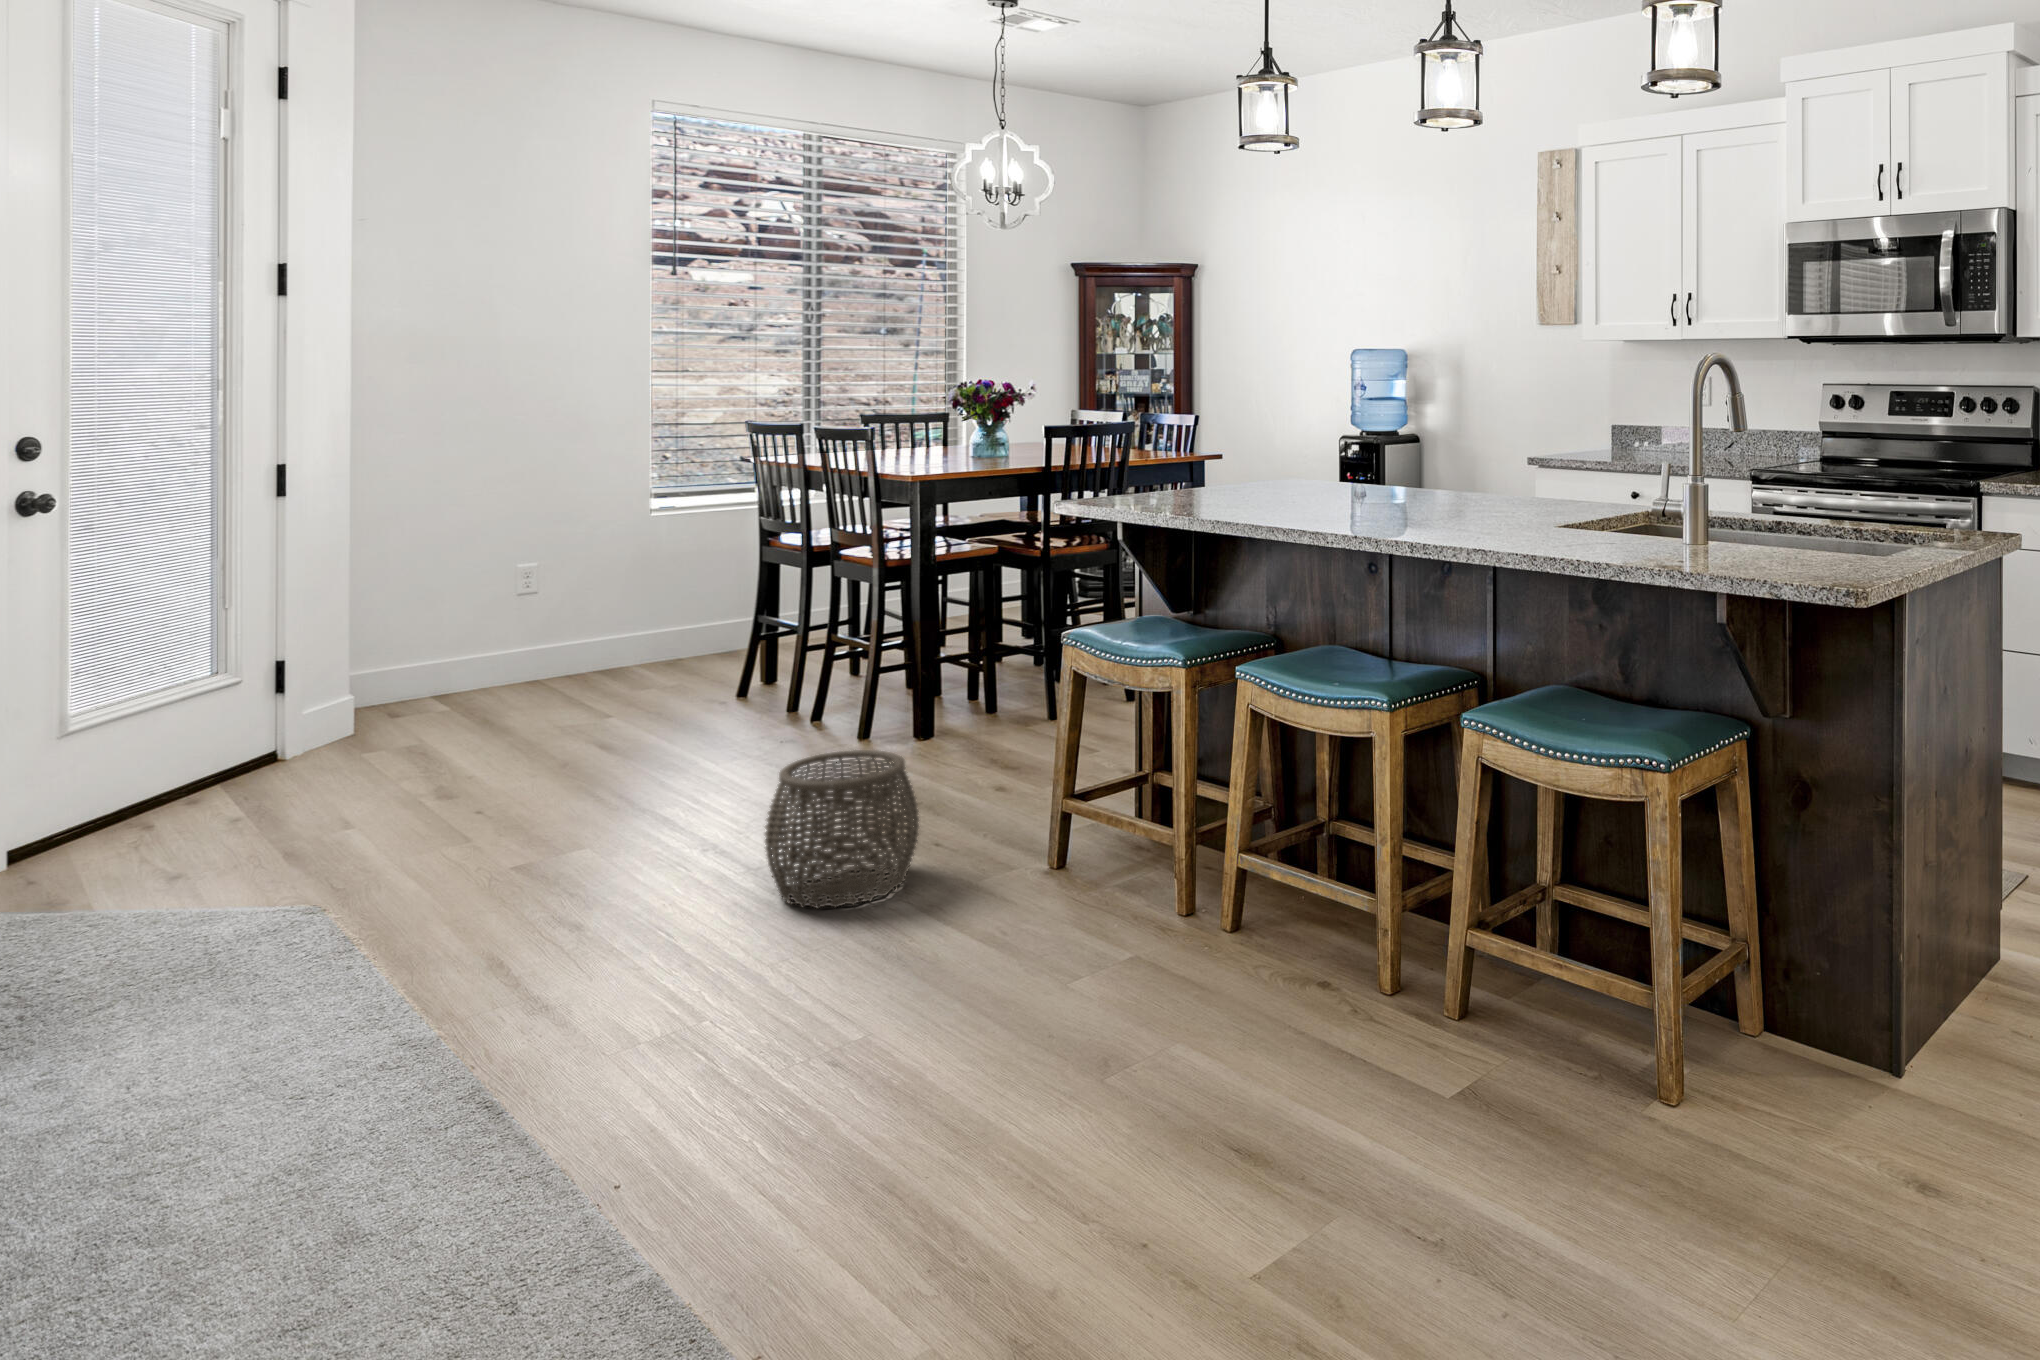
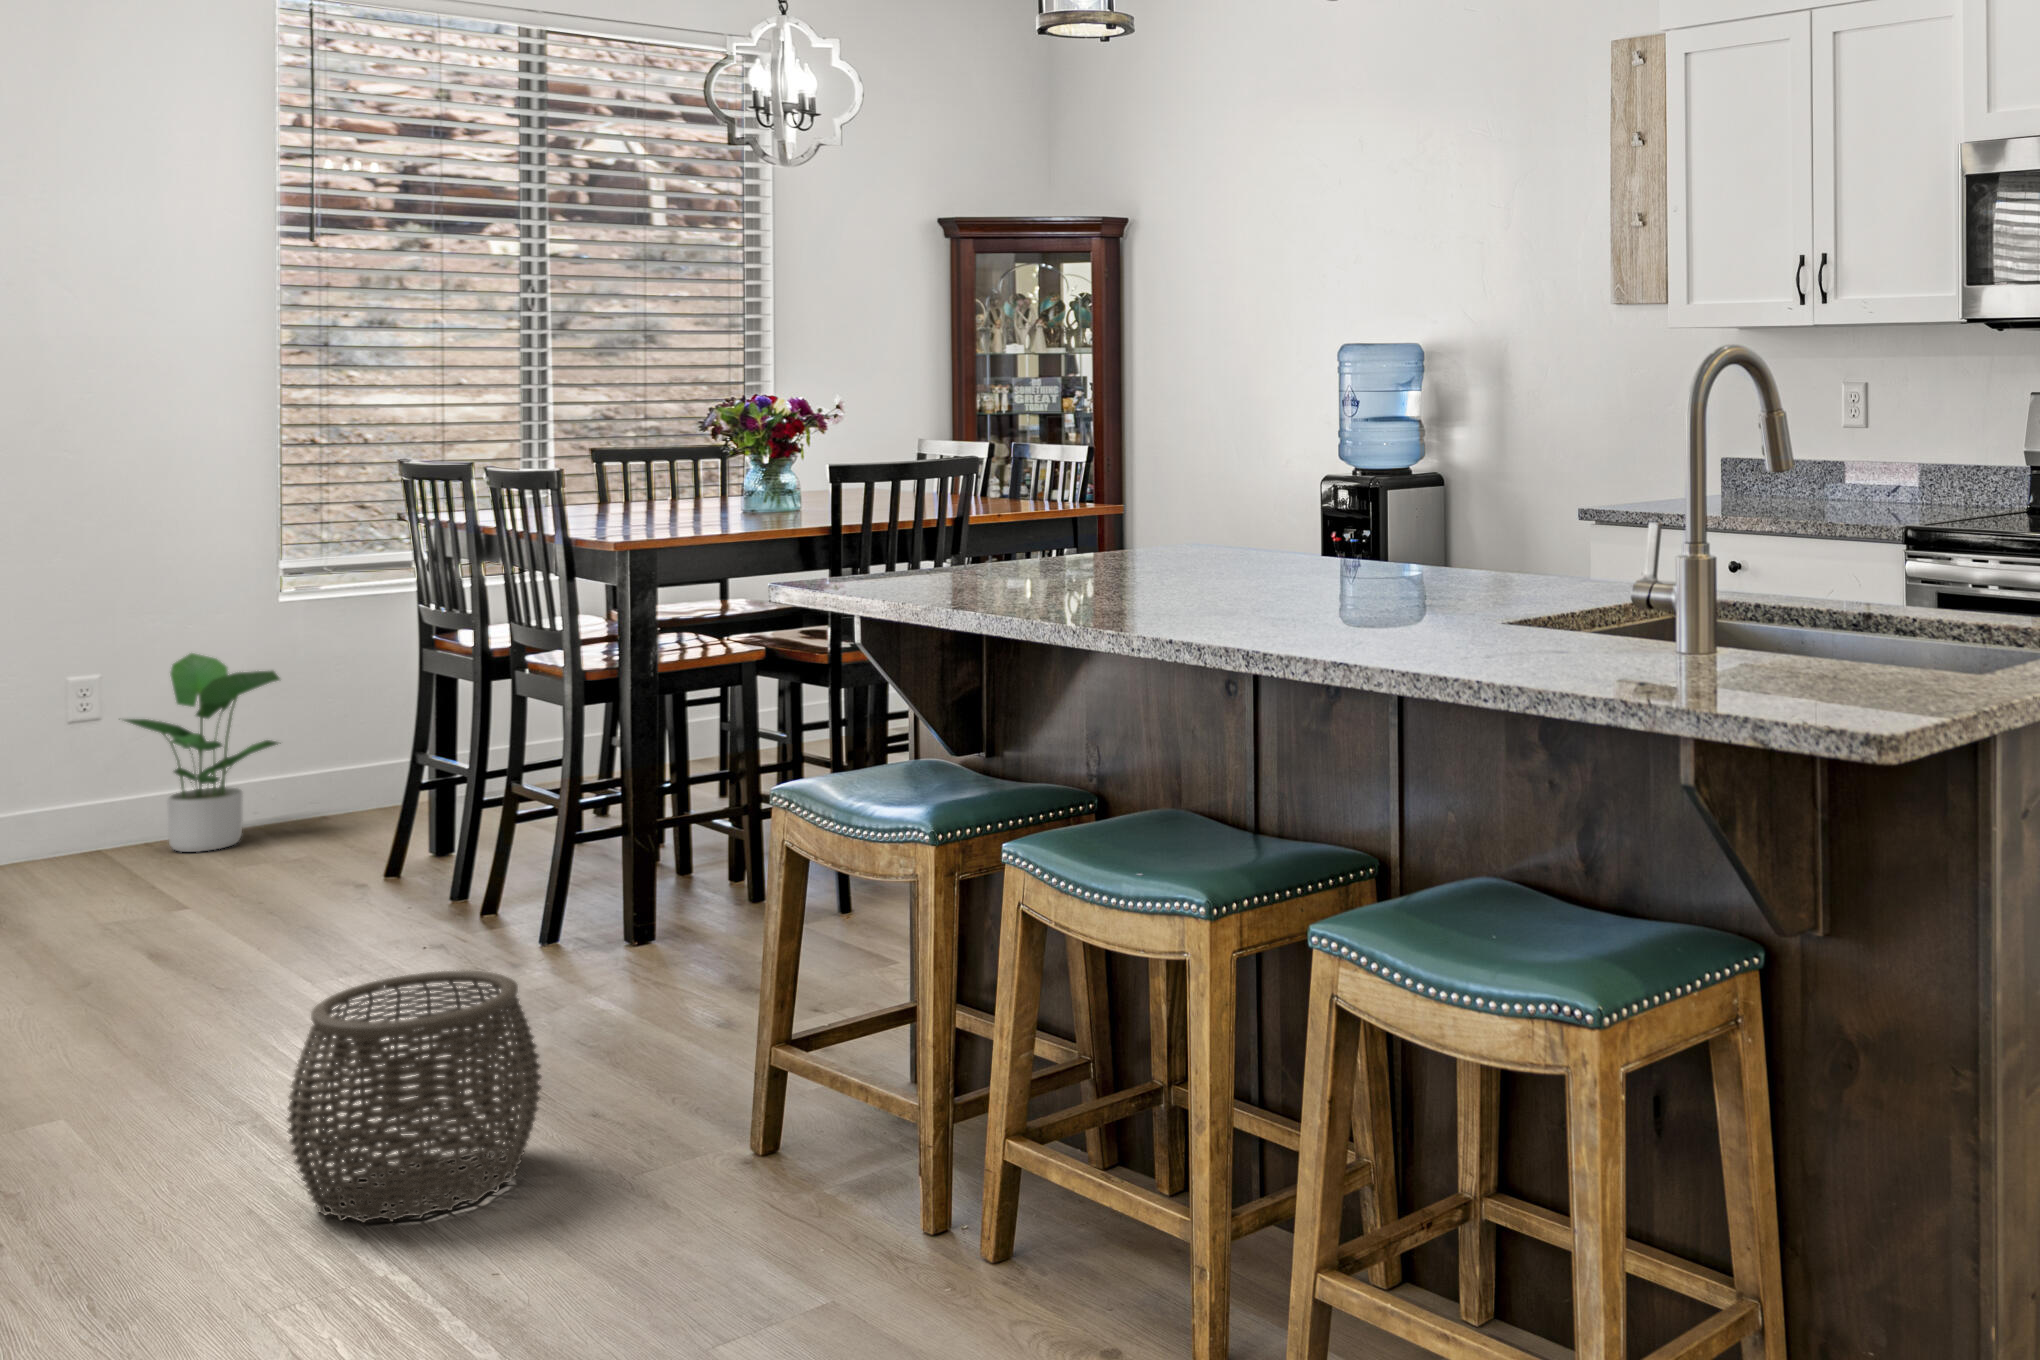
potted plant: none [553,549,659,682] -> present [124,653,279,852]

